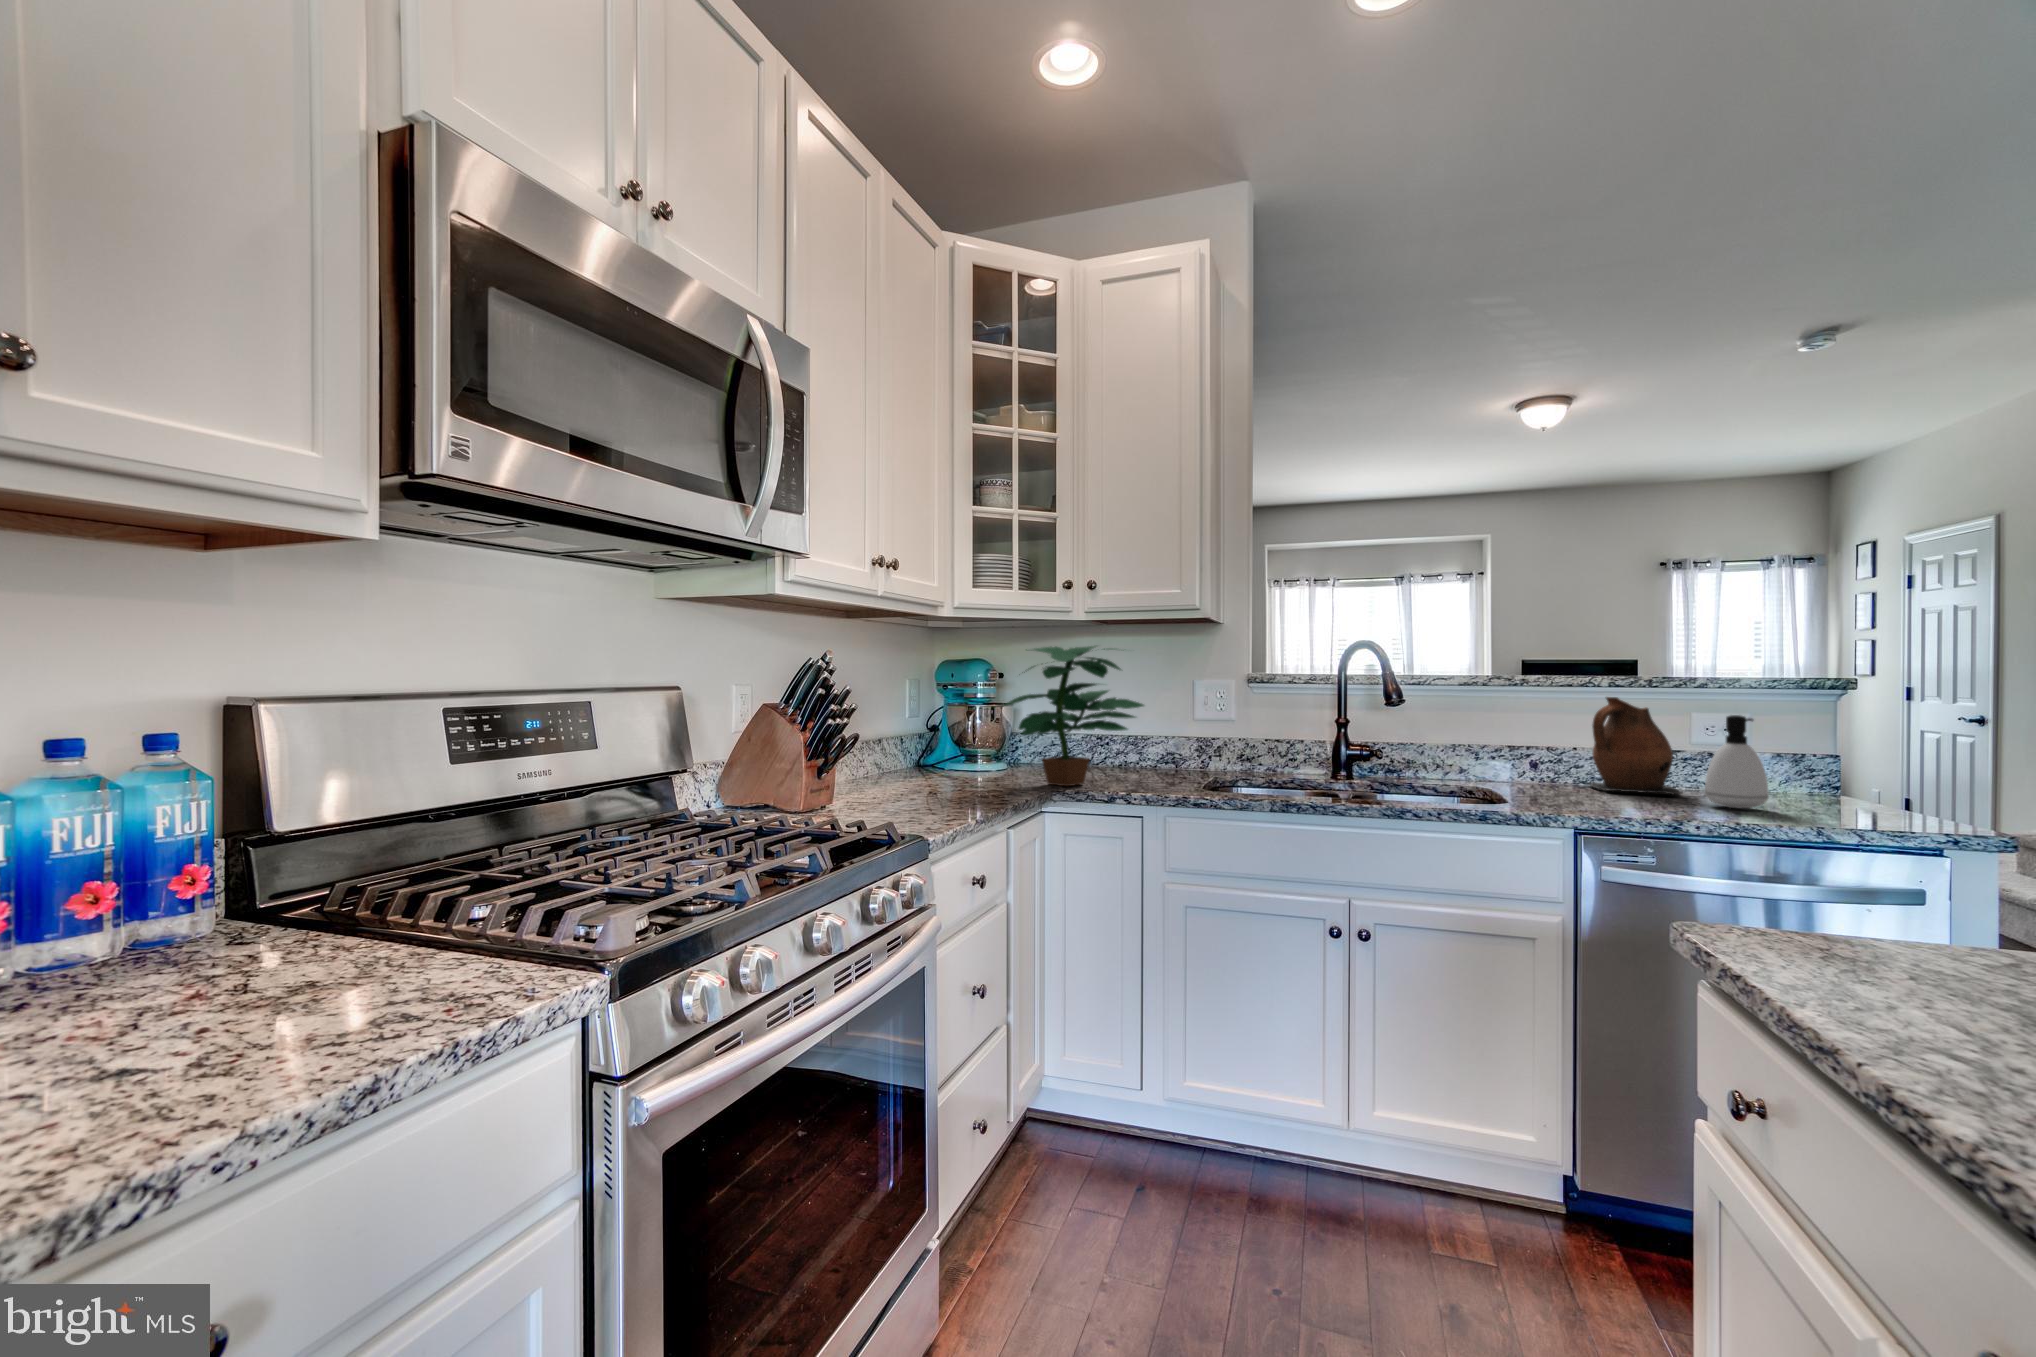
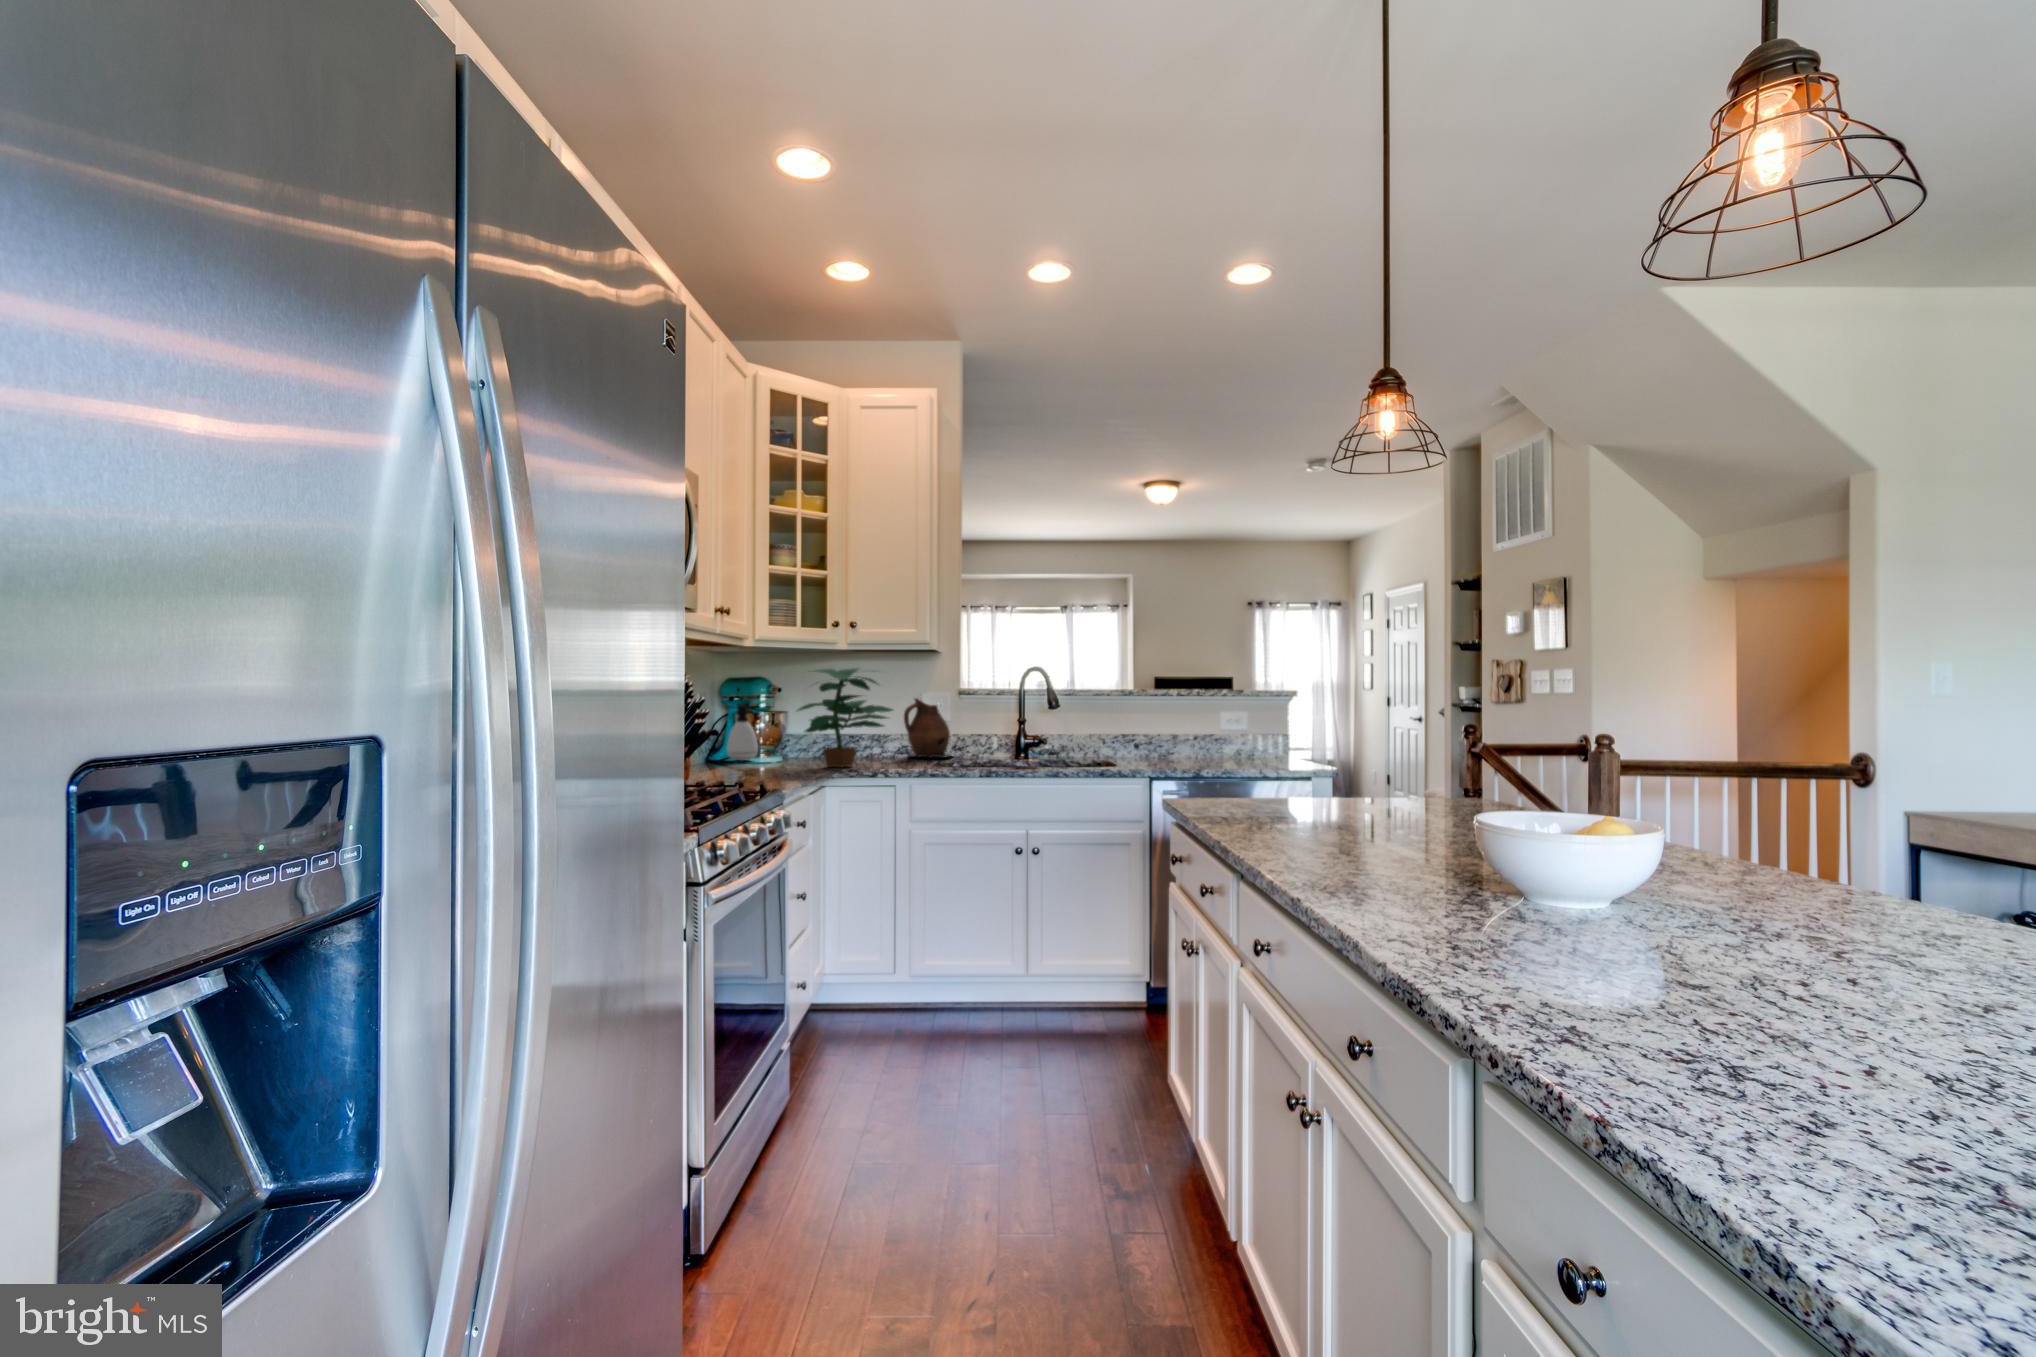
ceramic pitcher: present [1591,697,1681,795] -> present [904,698,955,758]
soap dispenser: present [1705,715,1769,809] -> present [727,705,758,761]

